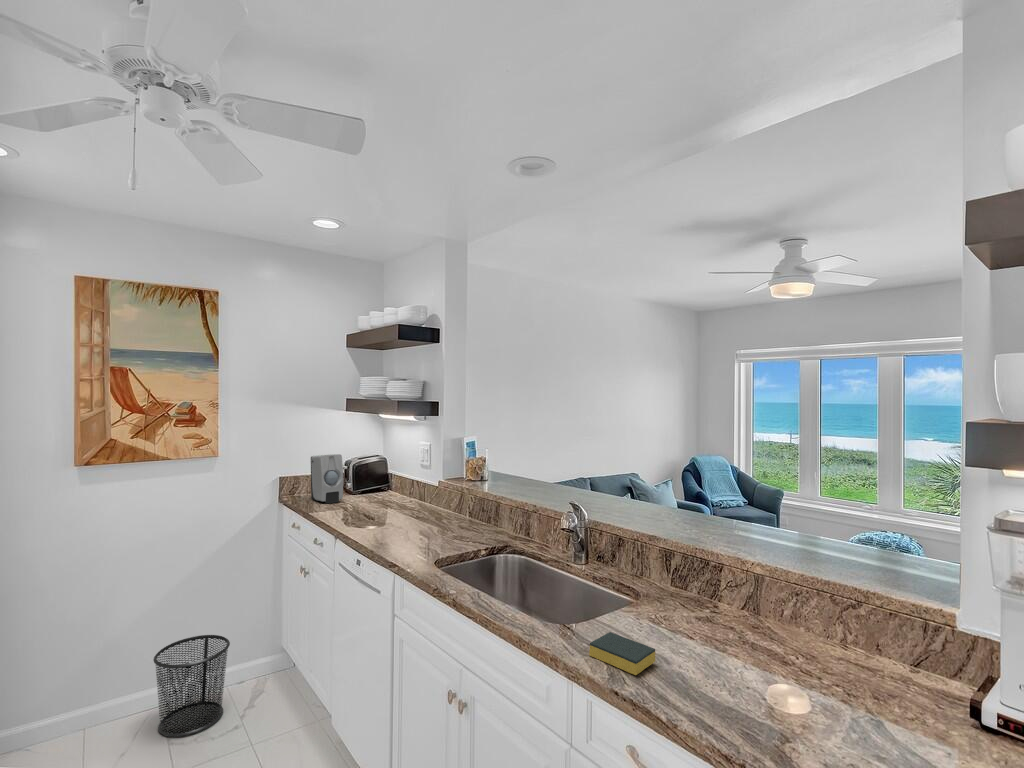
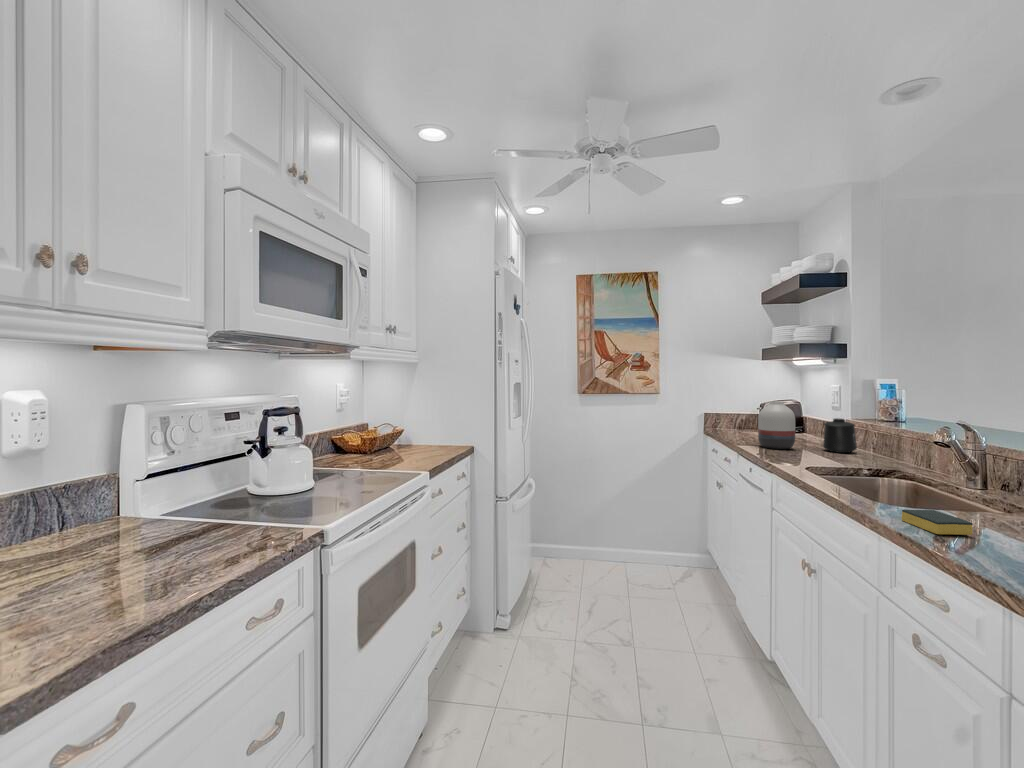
soap dispenser: present [311,454,343,503] -> none [728,394,754,434]
vase: none [361,471,401,528] -> present [758,401,795,449]
mug: none [424,484,455,521] -> present [823,418,857,453]
waste bin: present [154,635,230,737] -> none [621,518,668,579]

